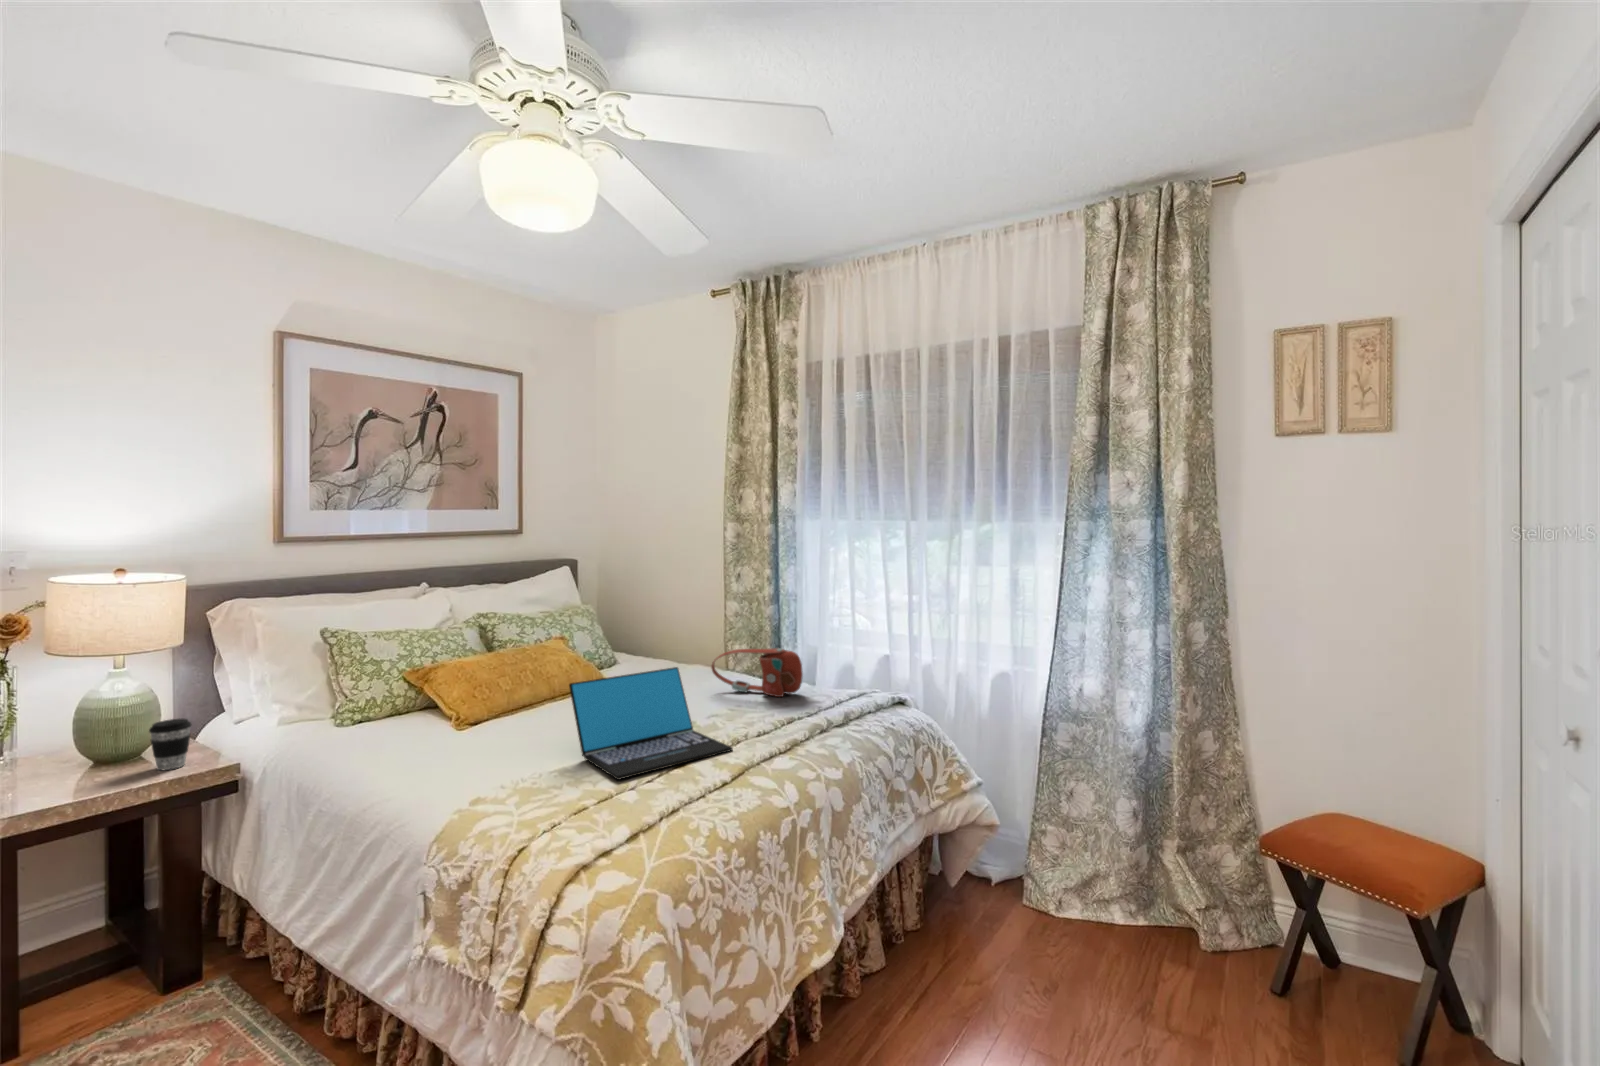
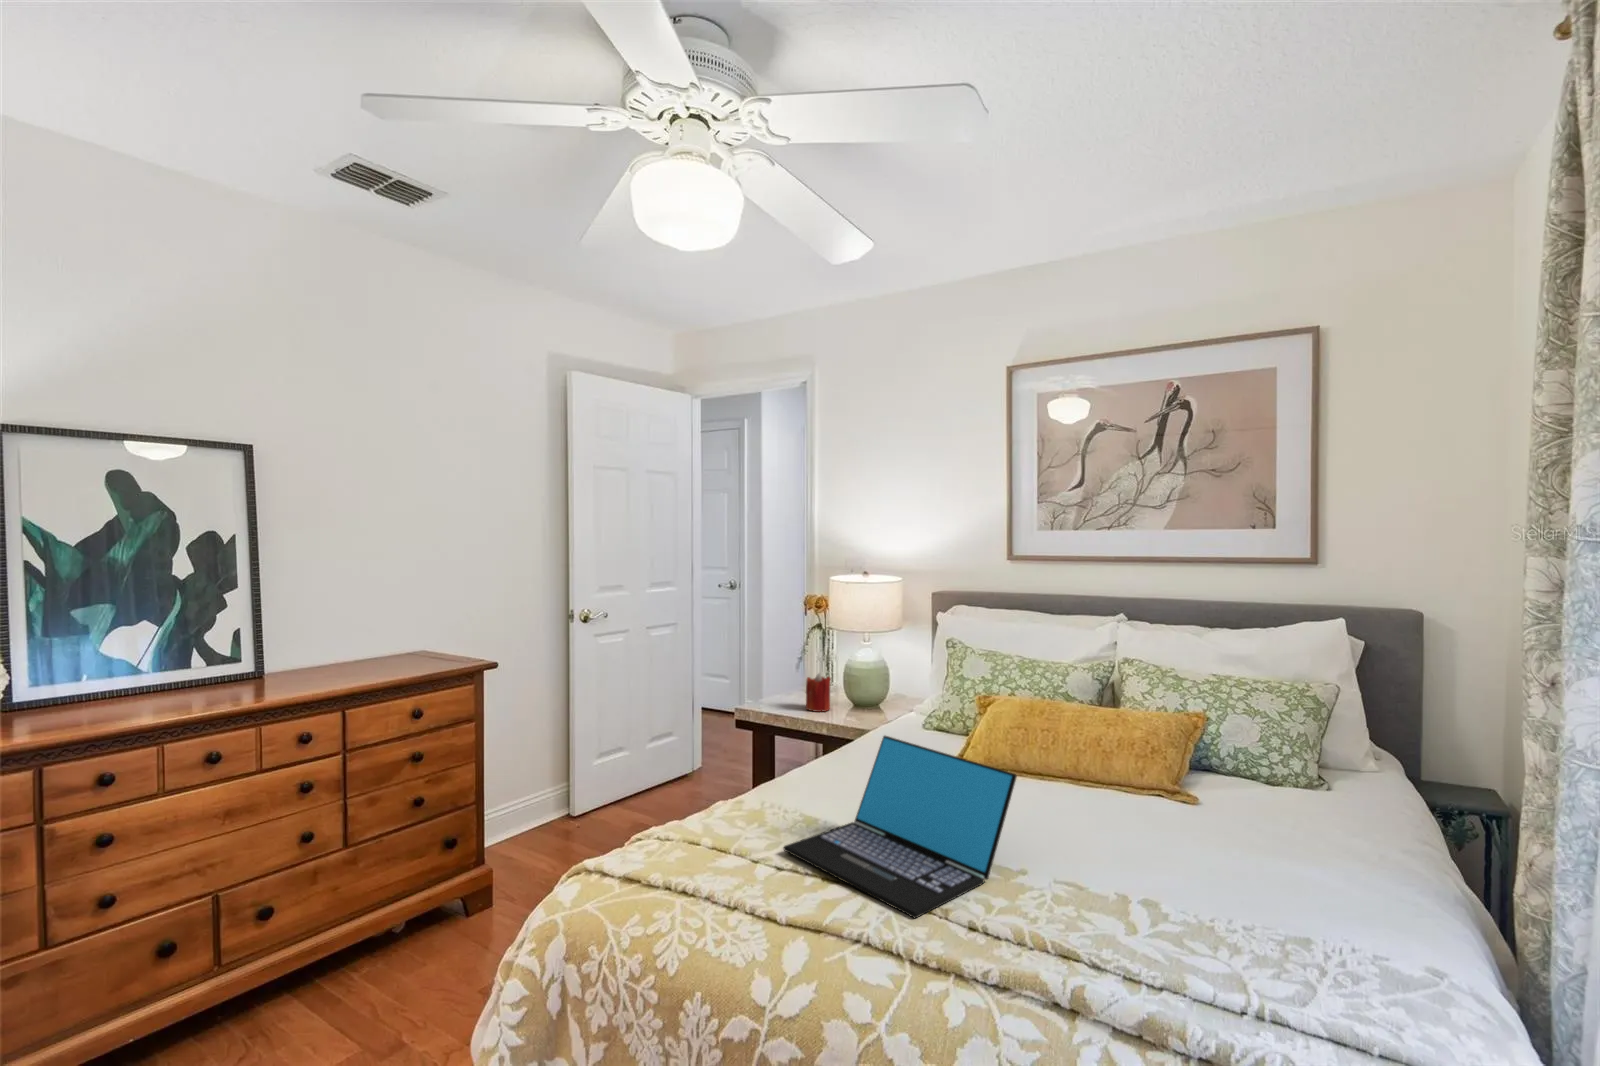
handbag: present [711,648,803,697] -> none [1238,814,1356,970]
coffee cup: present [149,718,192,770] -> none [845,683,868,720]
candle: none [42,729,99,791] -> present [806,673,831,712]

